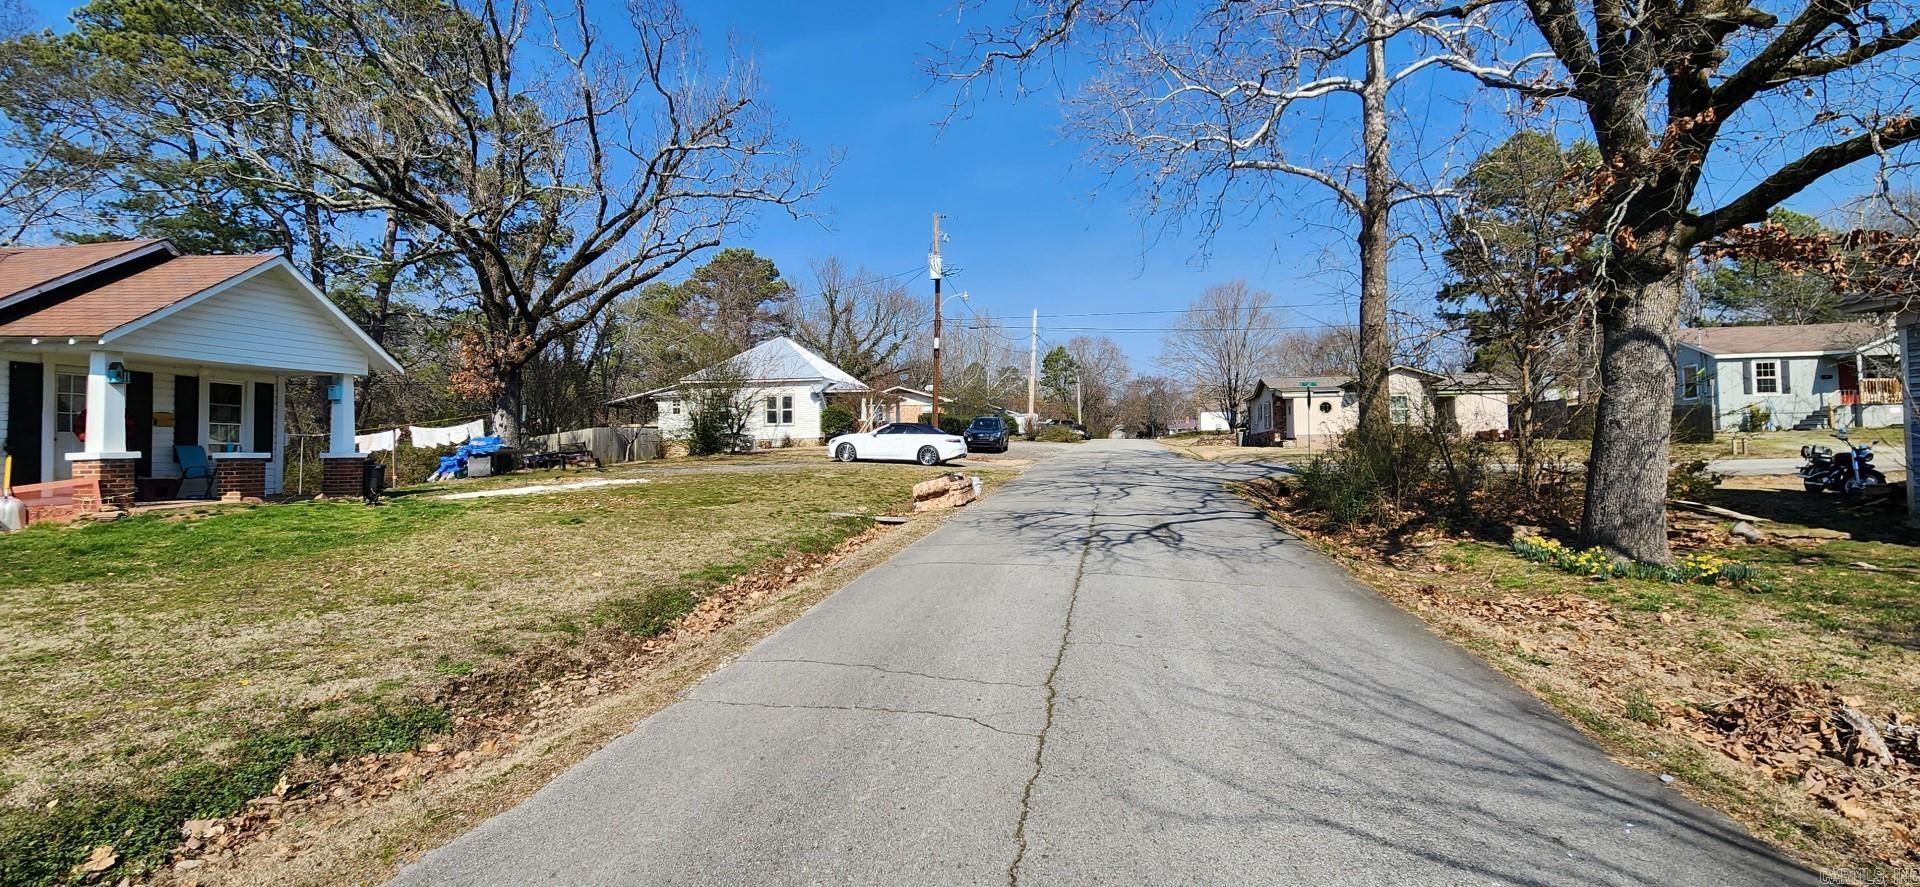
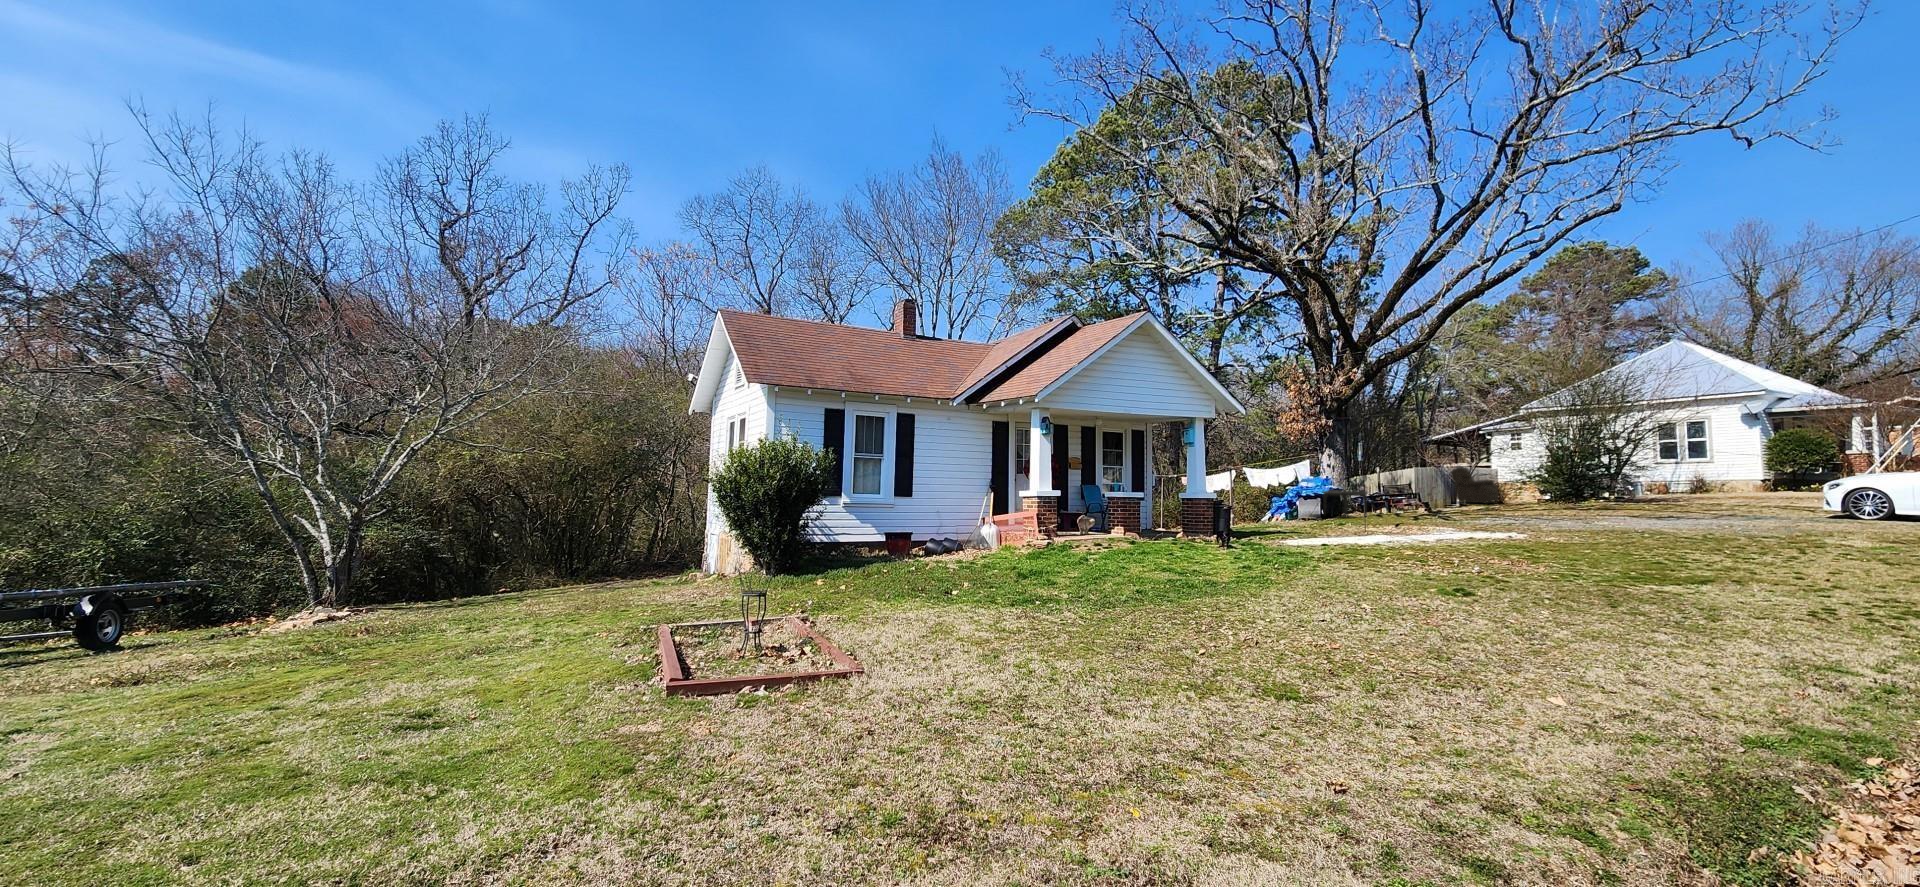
chair: none [616,428,654,460] -> present [1451,467,1498,504]

